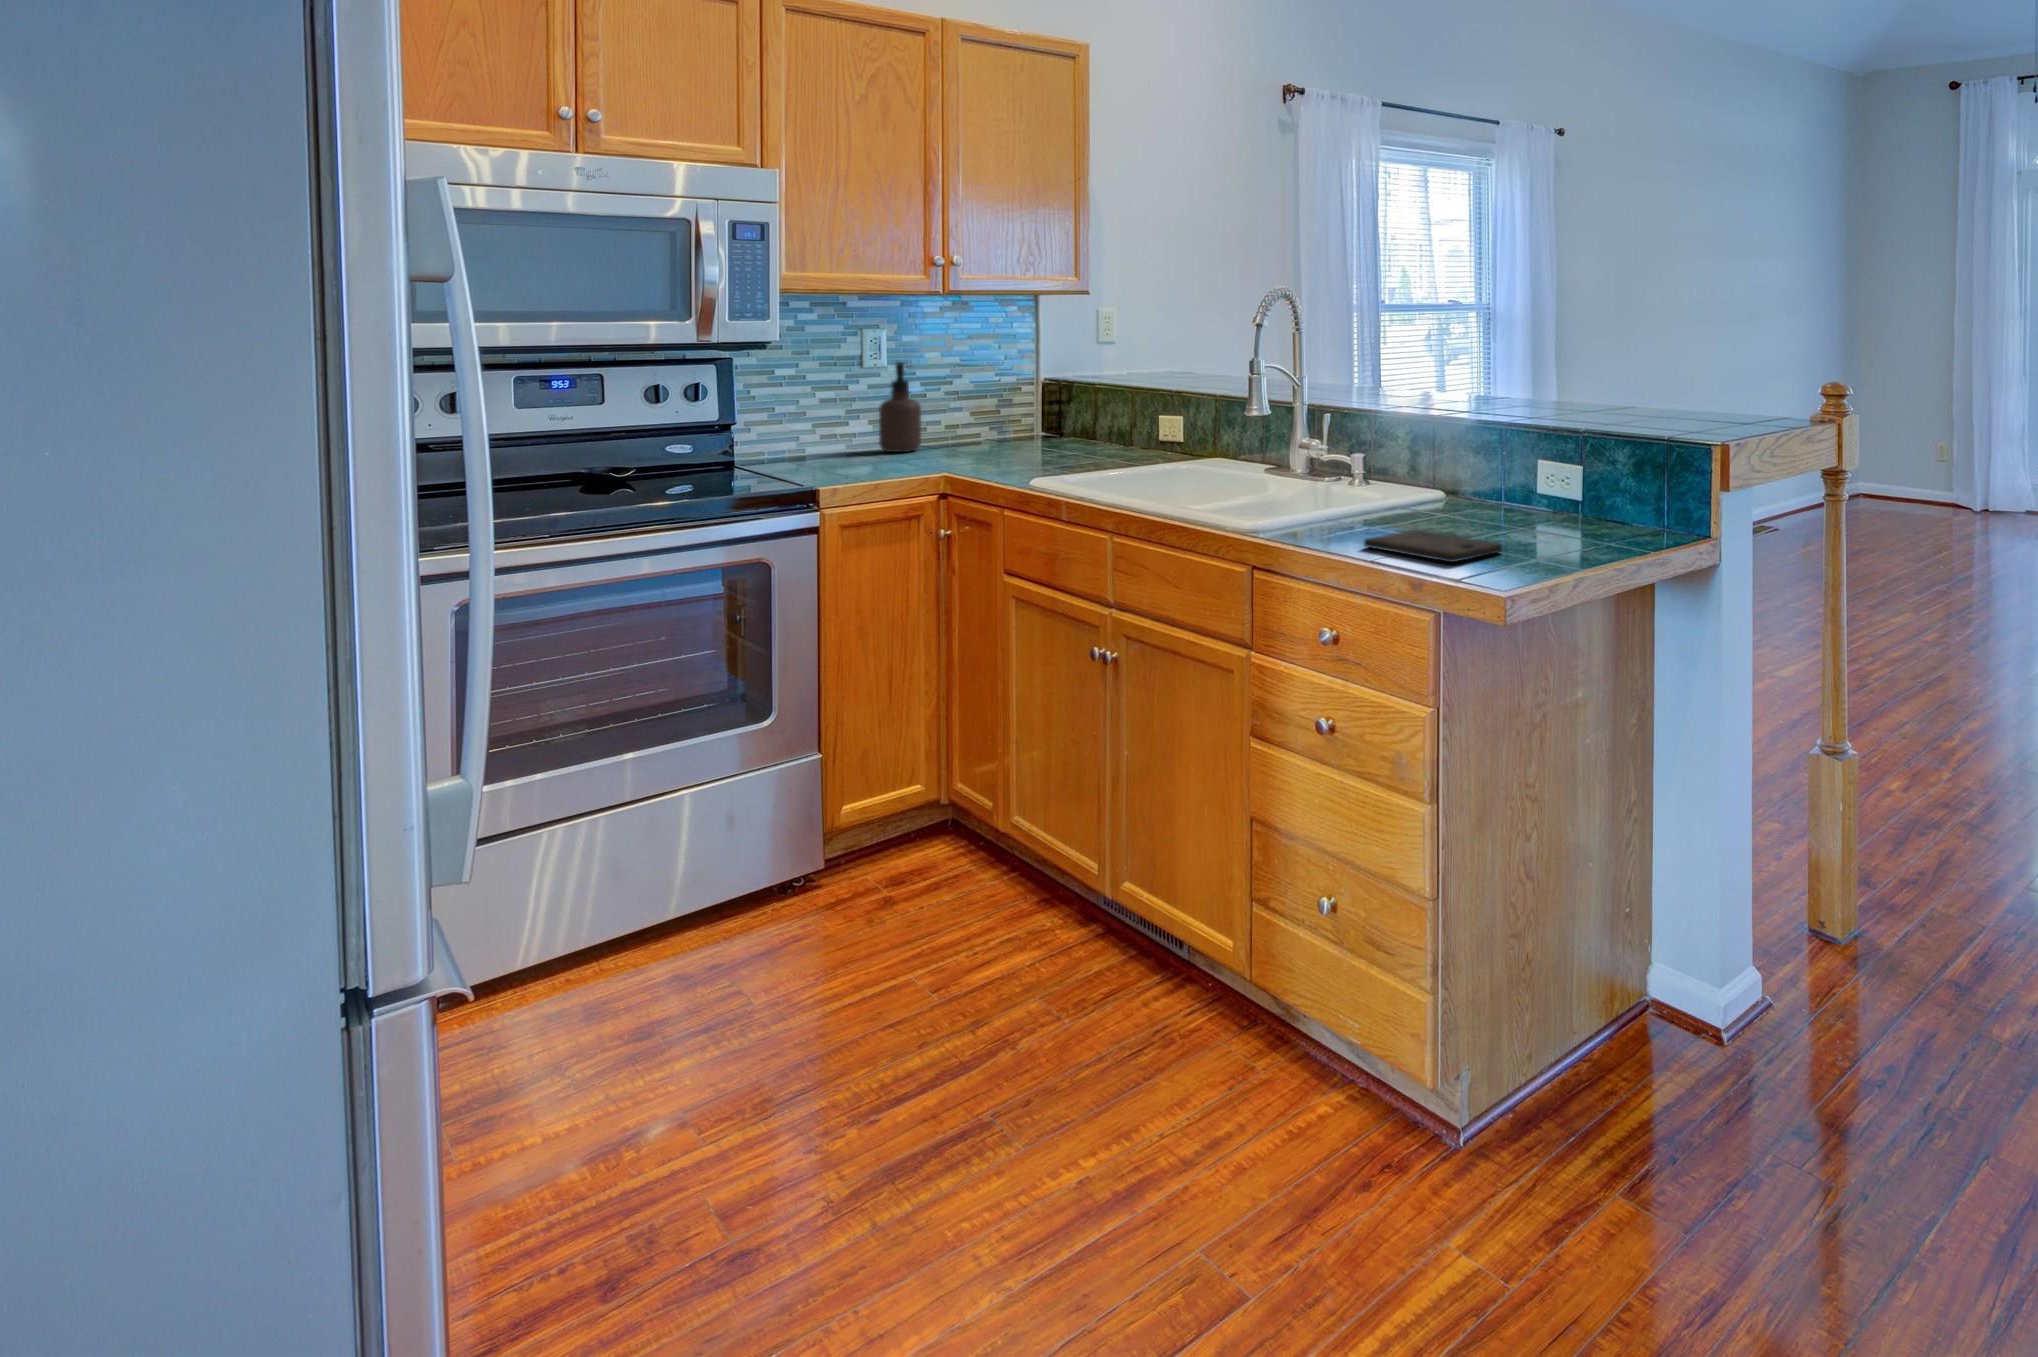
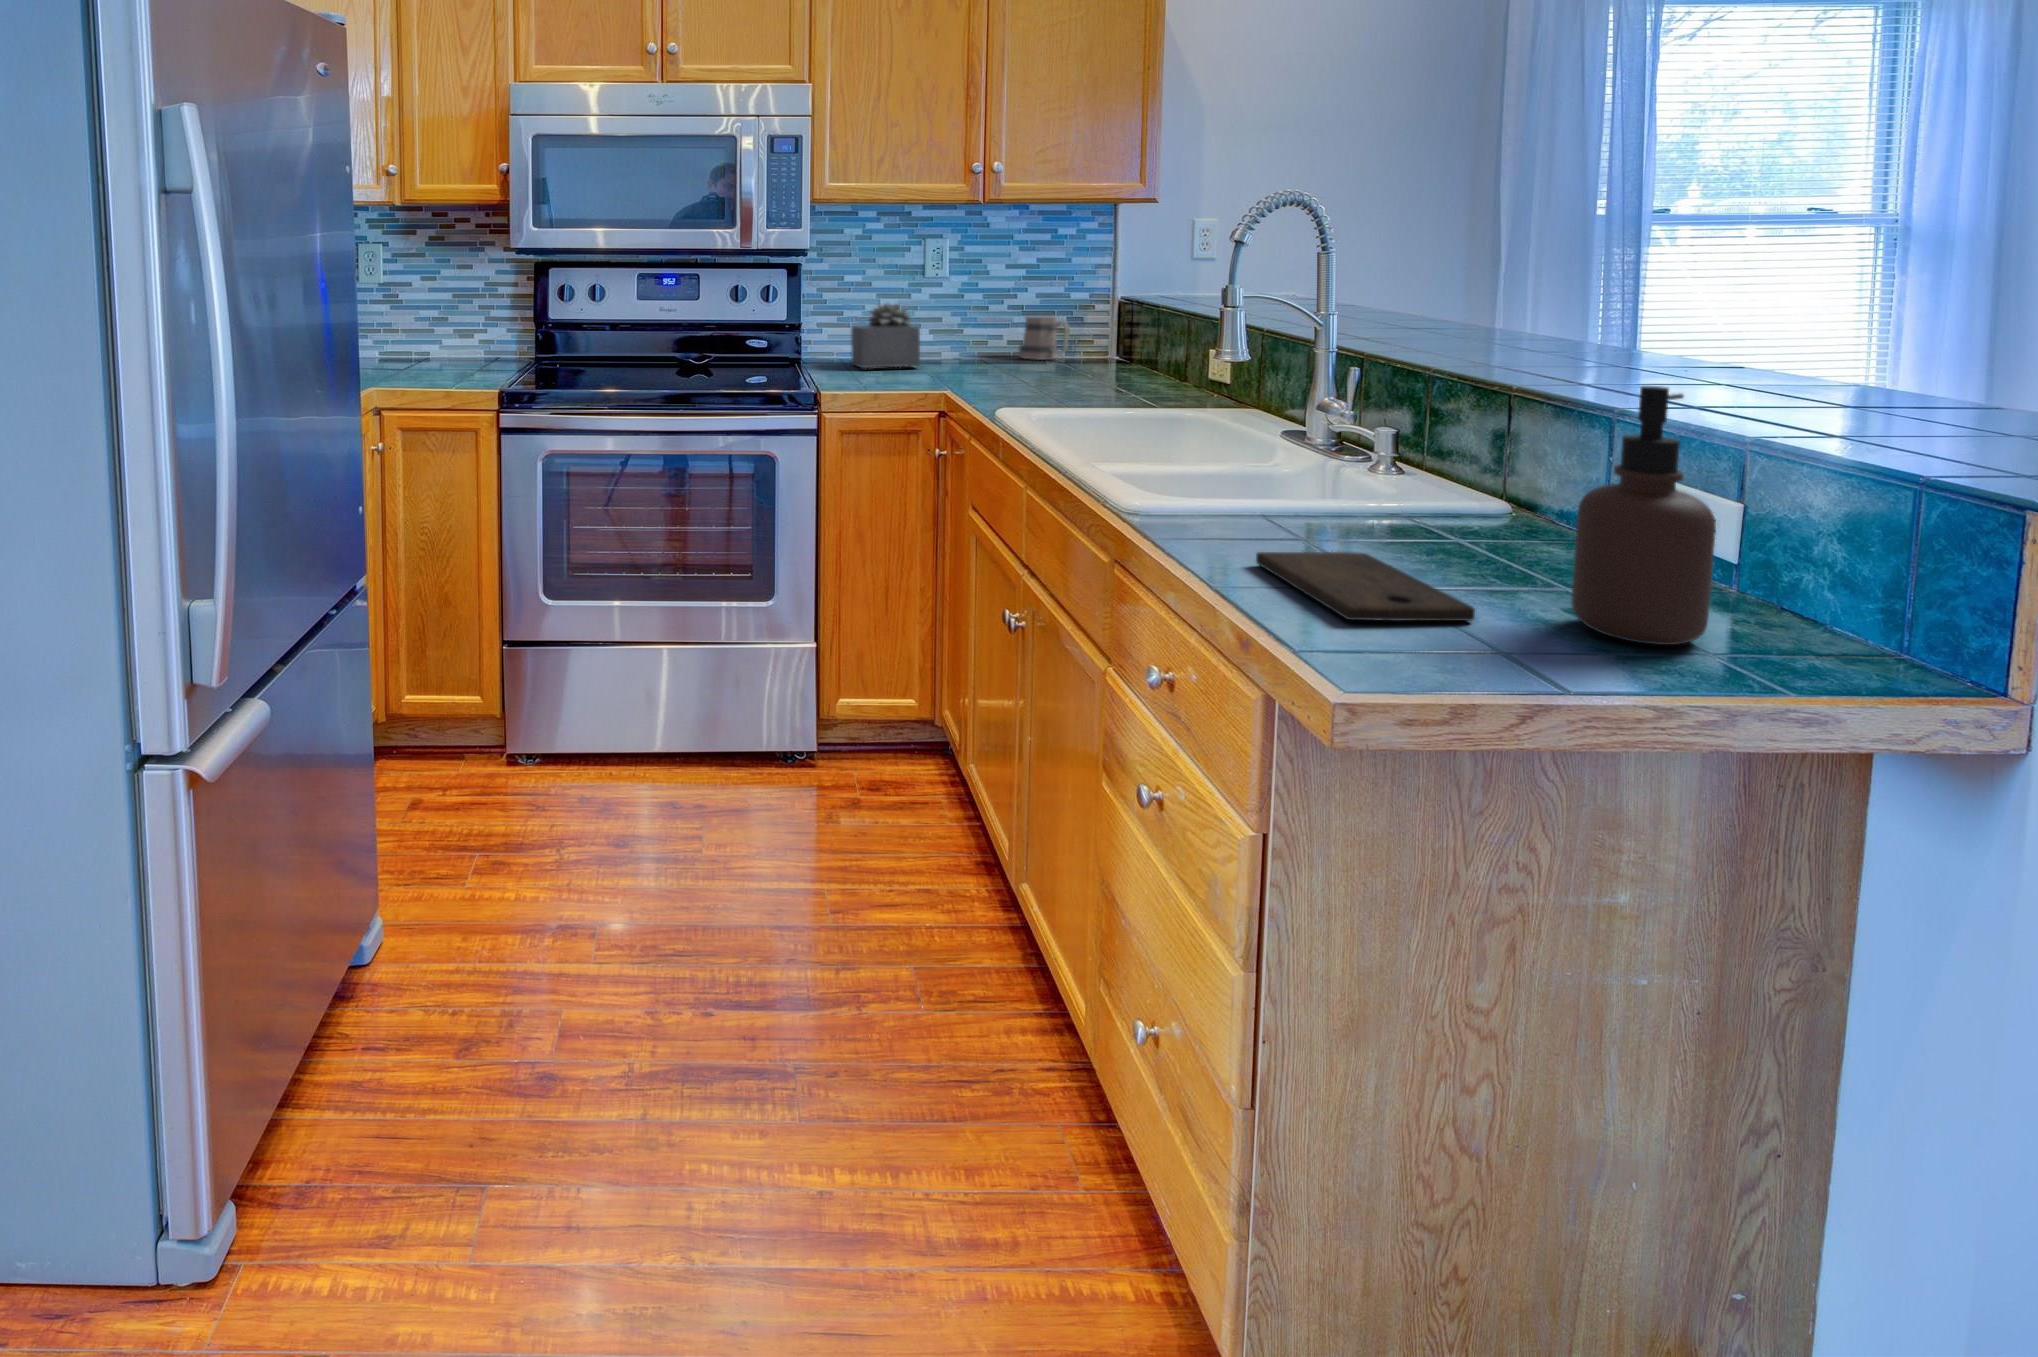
soap dispenser: present [879,362,921,452] -> present [1571,386,1716,645]
succulent plant: none [788,393,875,464] -> present [851,303,920,368]
mug: none [953,400,1005,443] -> present [1019,317,1069,360]

